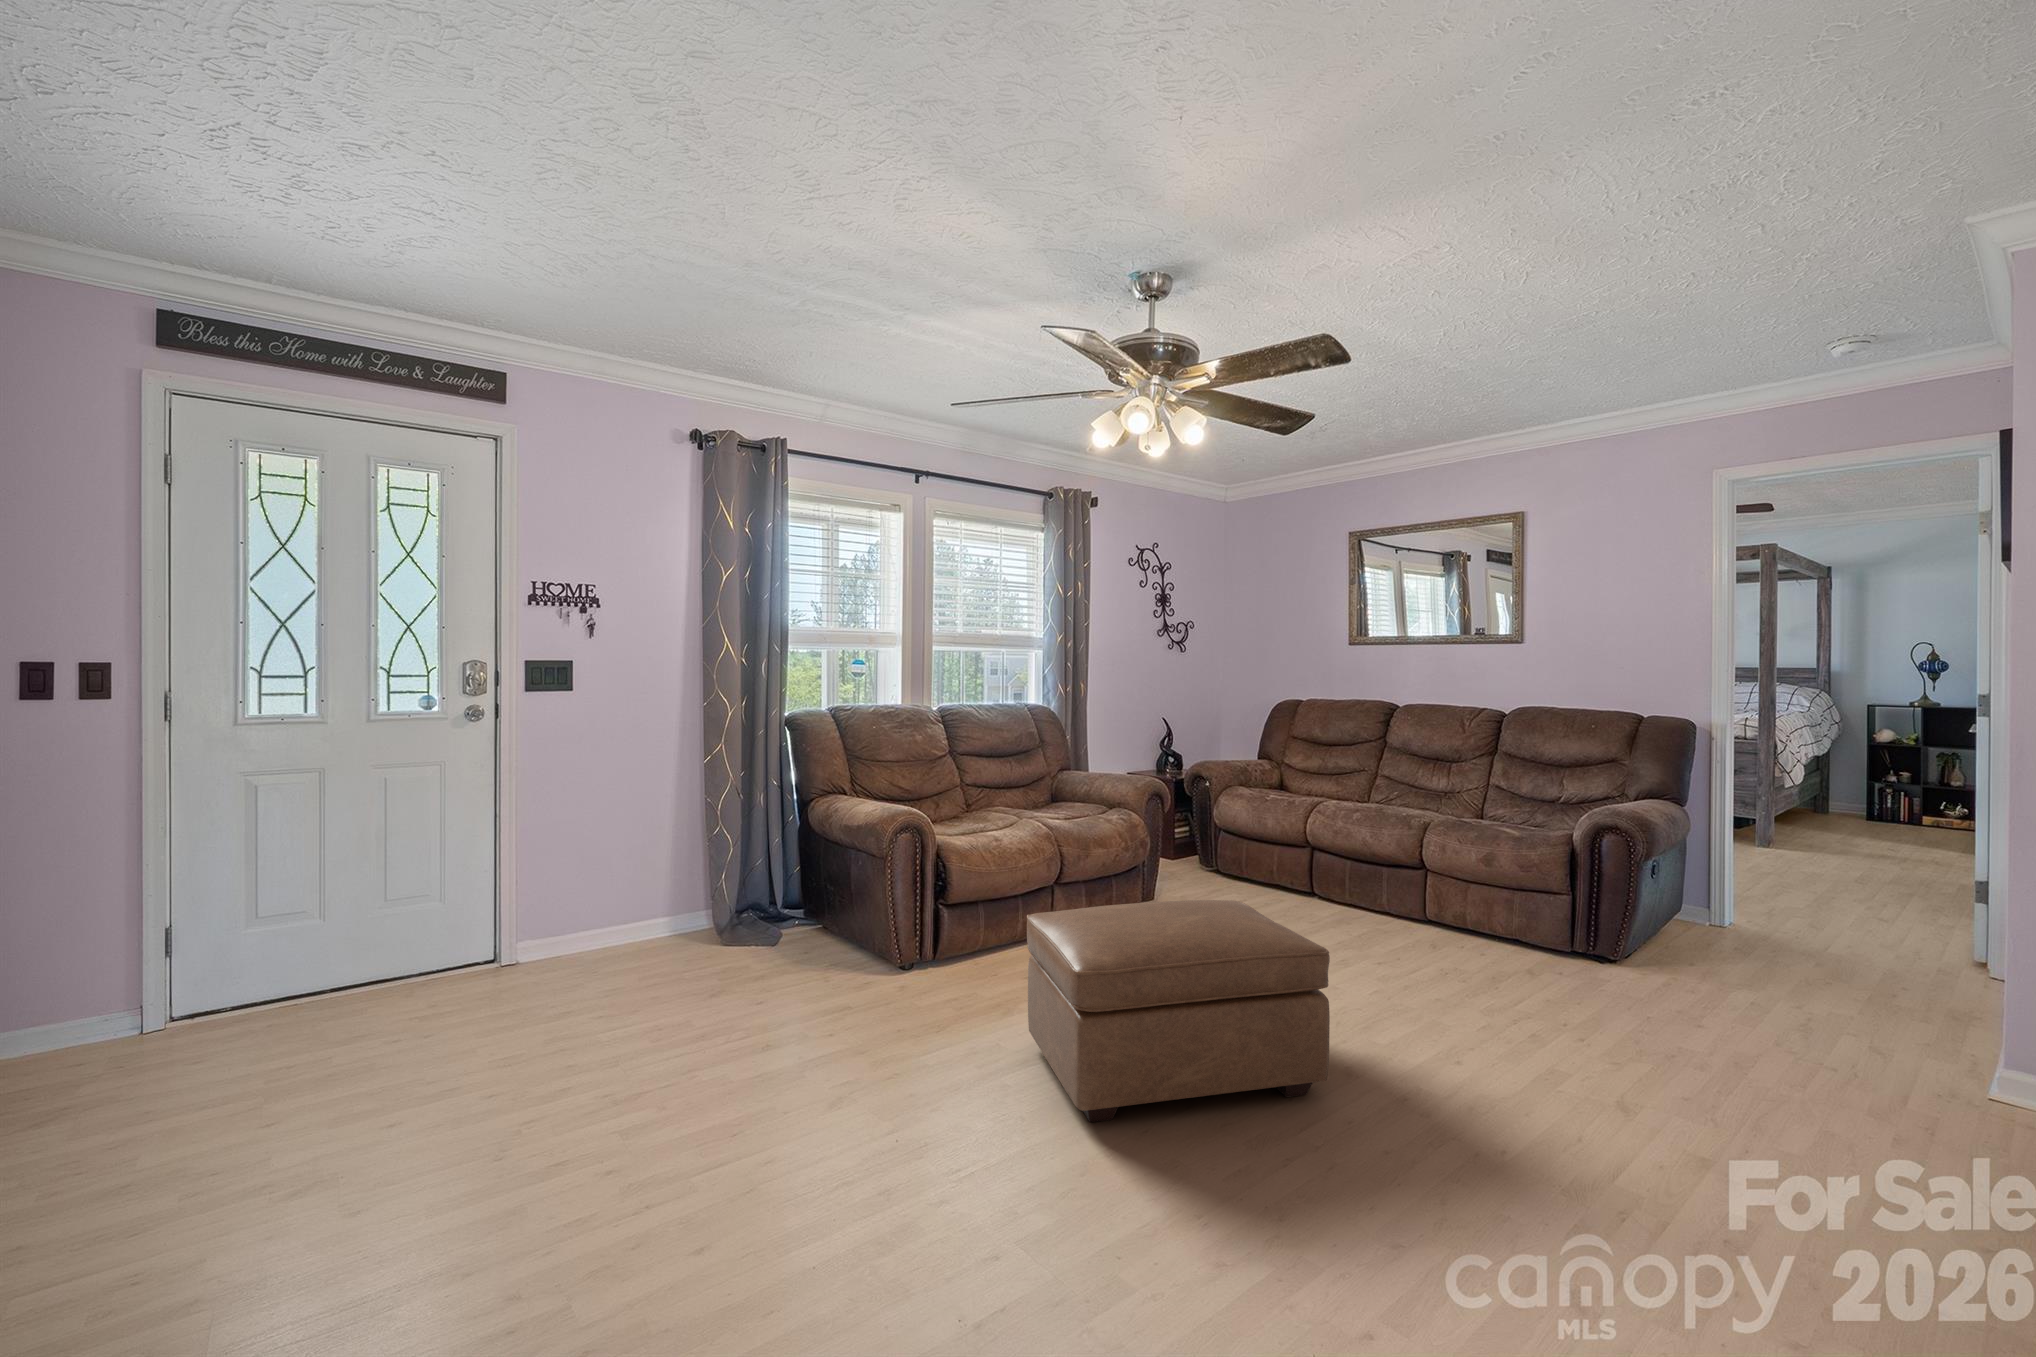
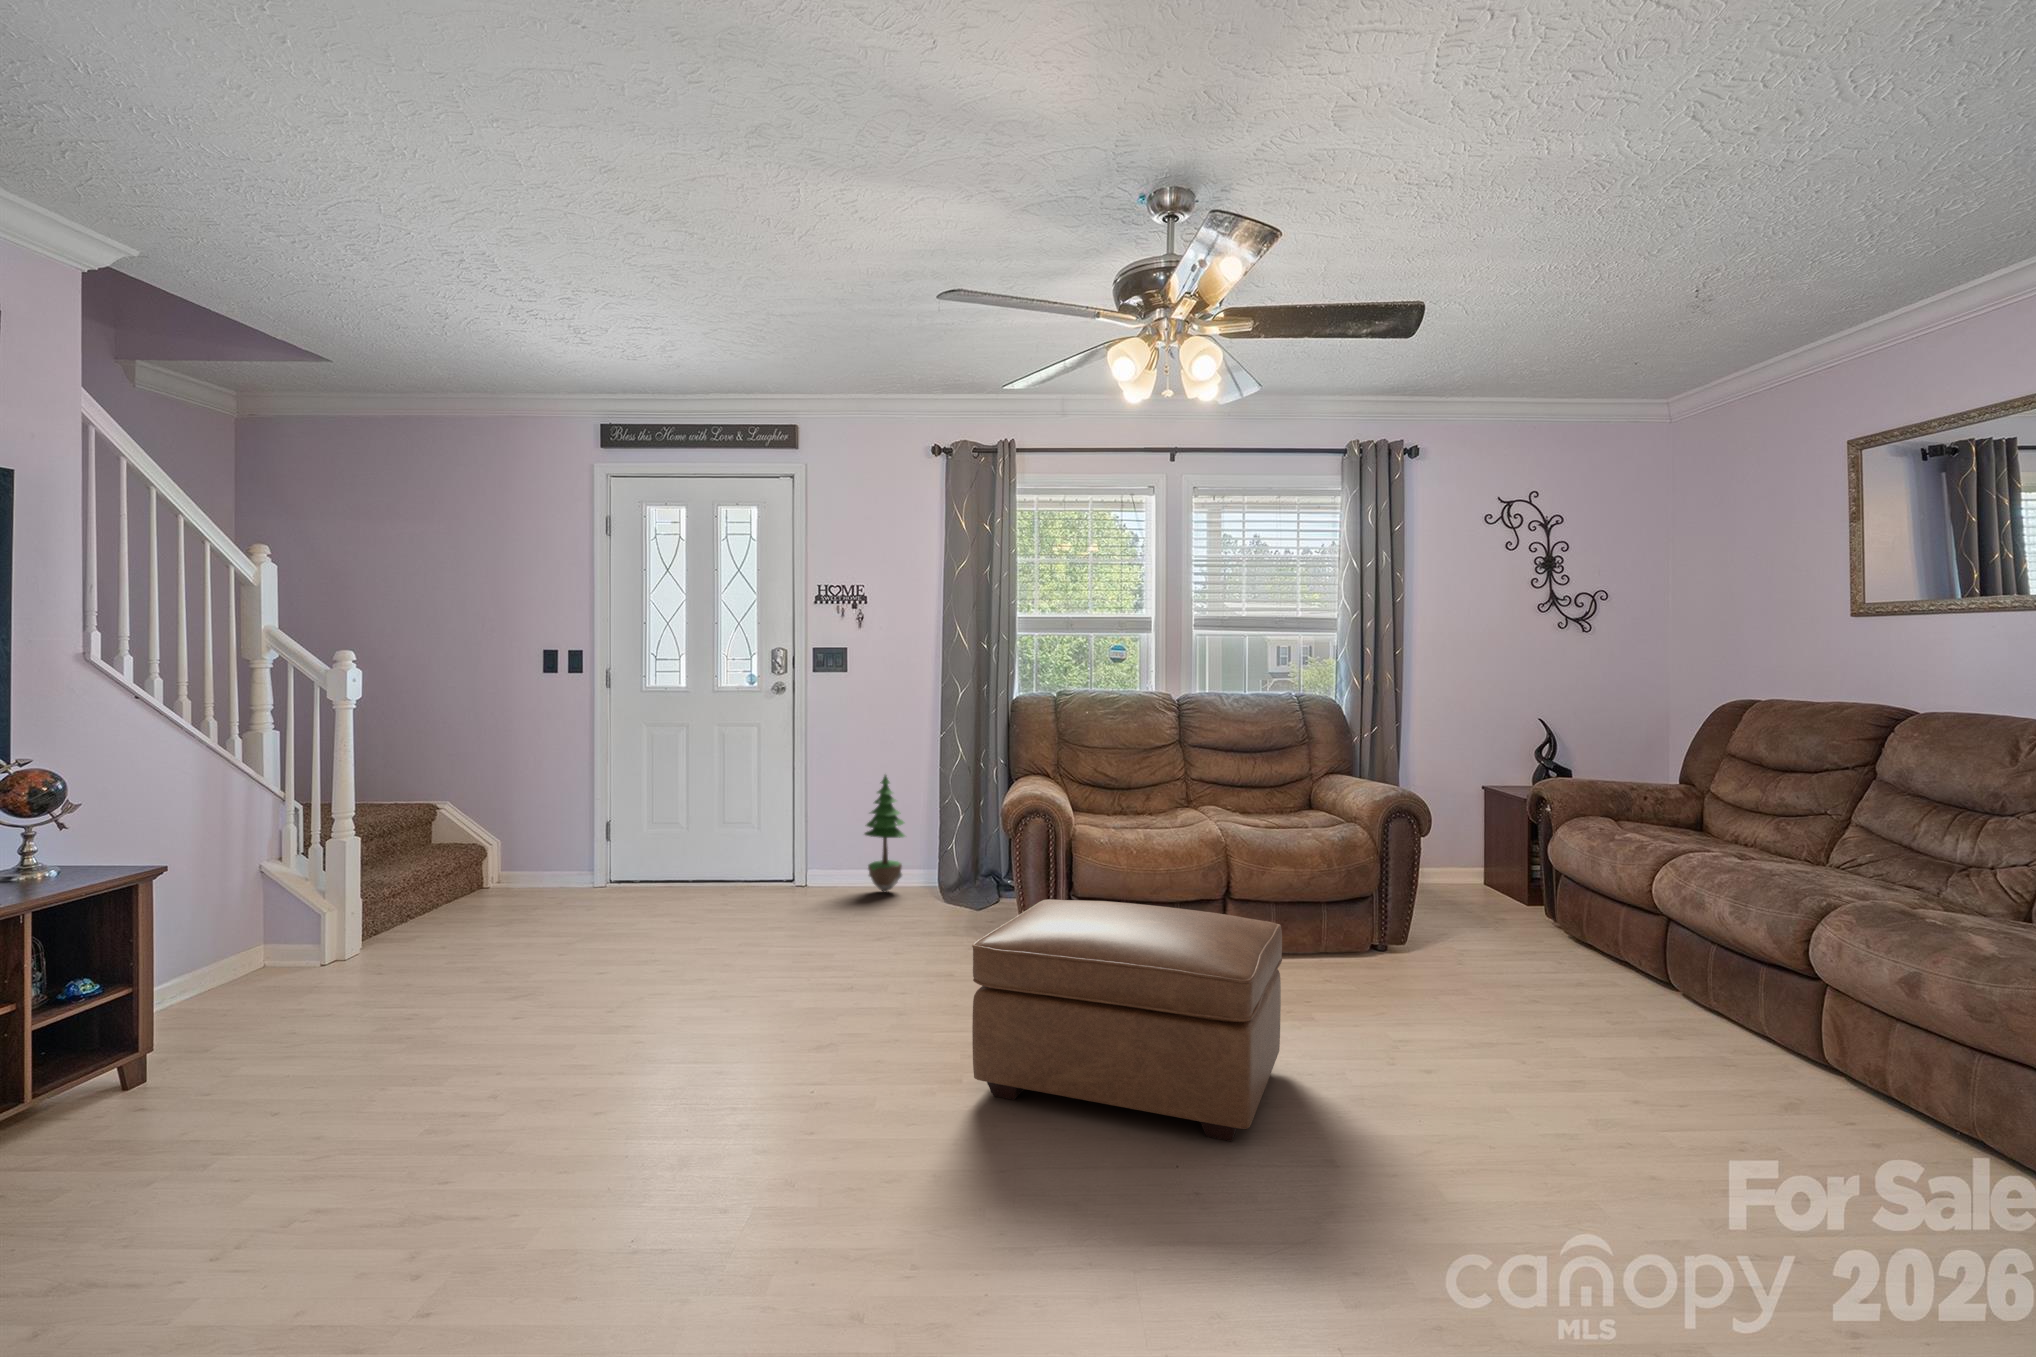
potted tree: none [604,803,659,943] -> present [865,775,905,892]

